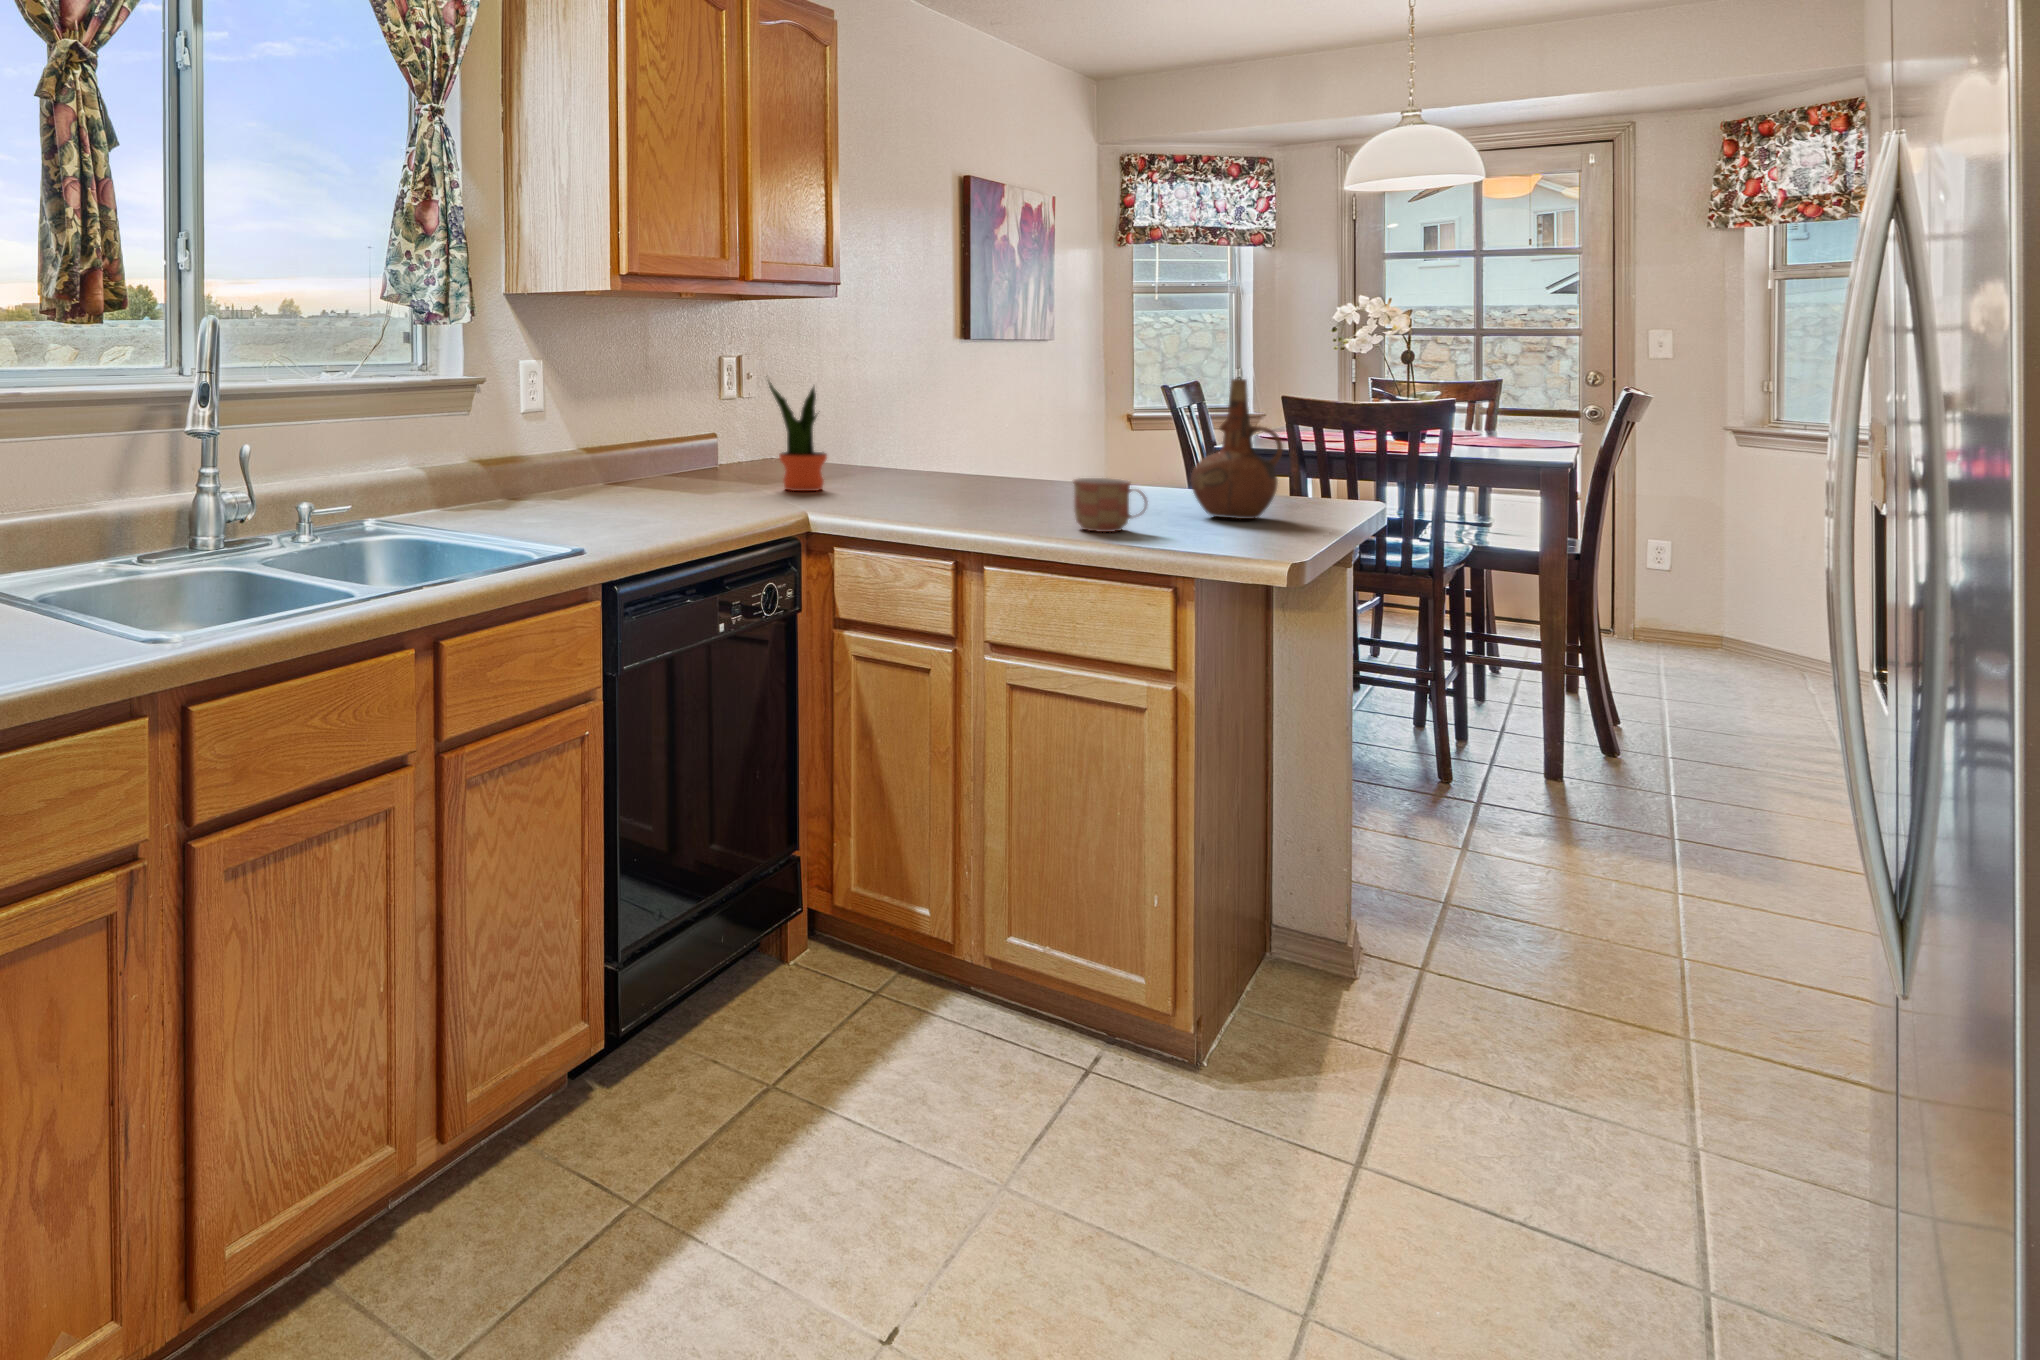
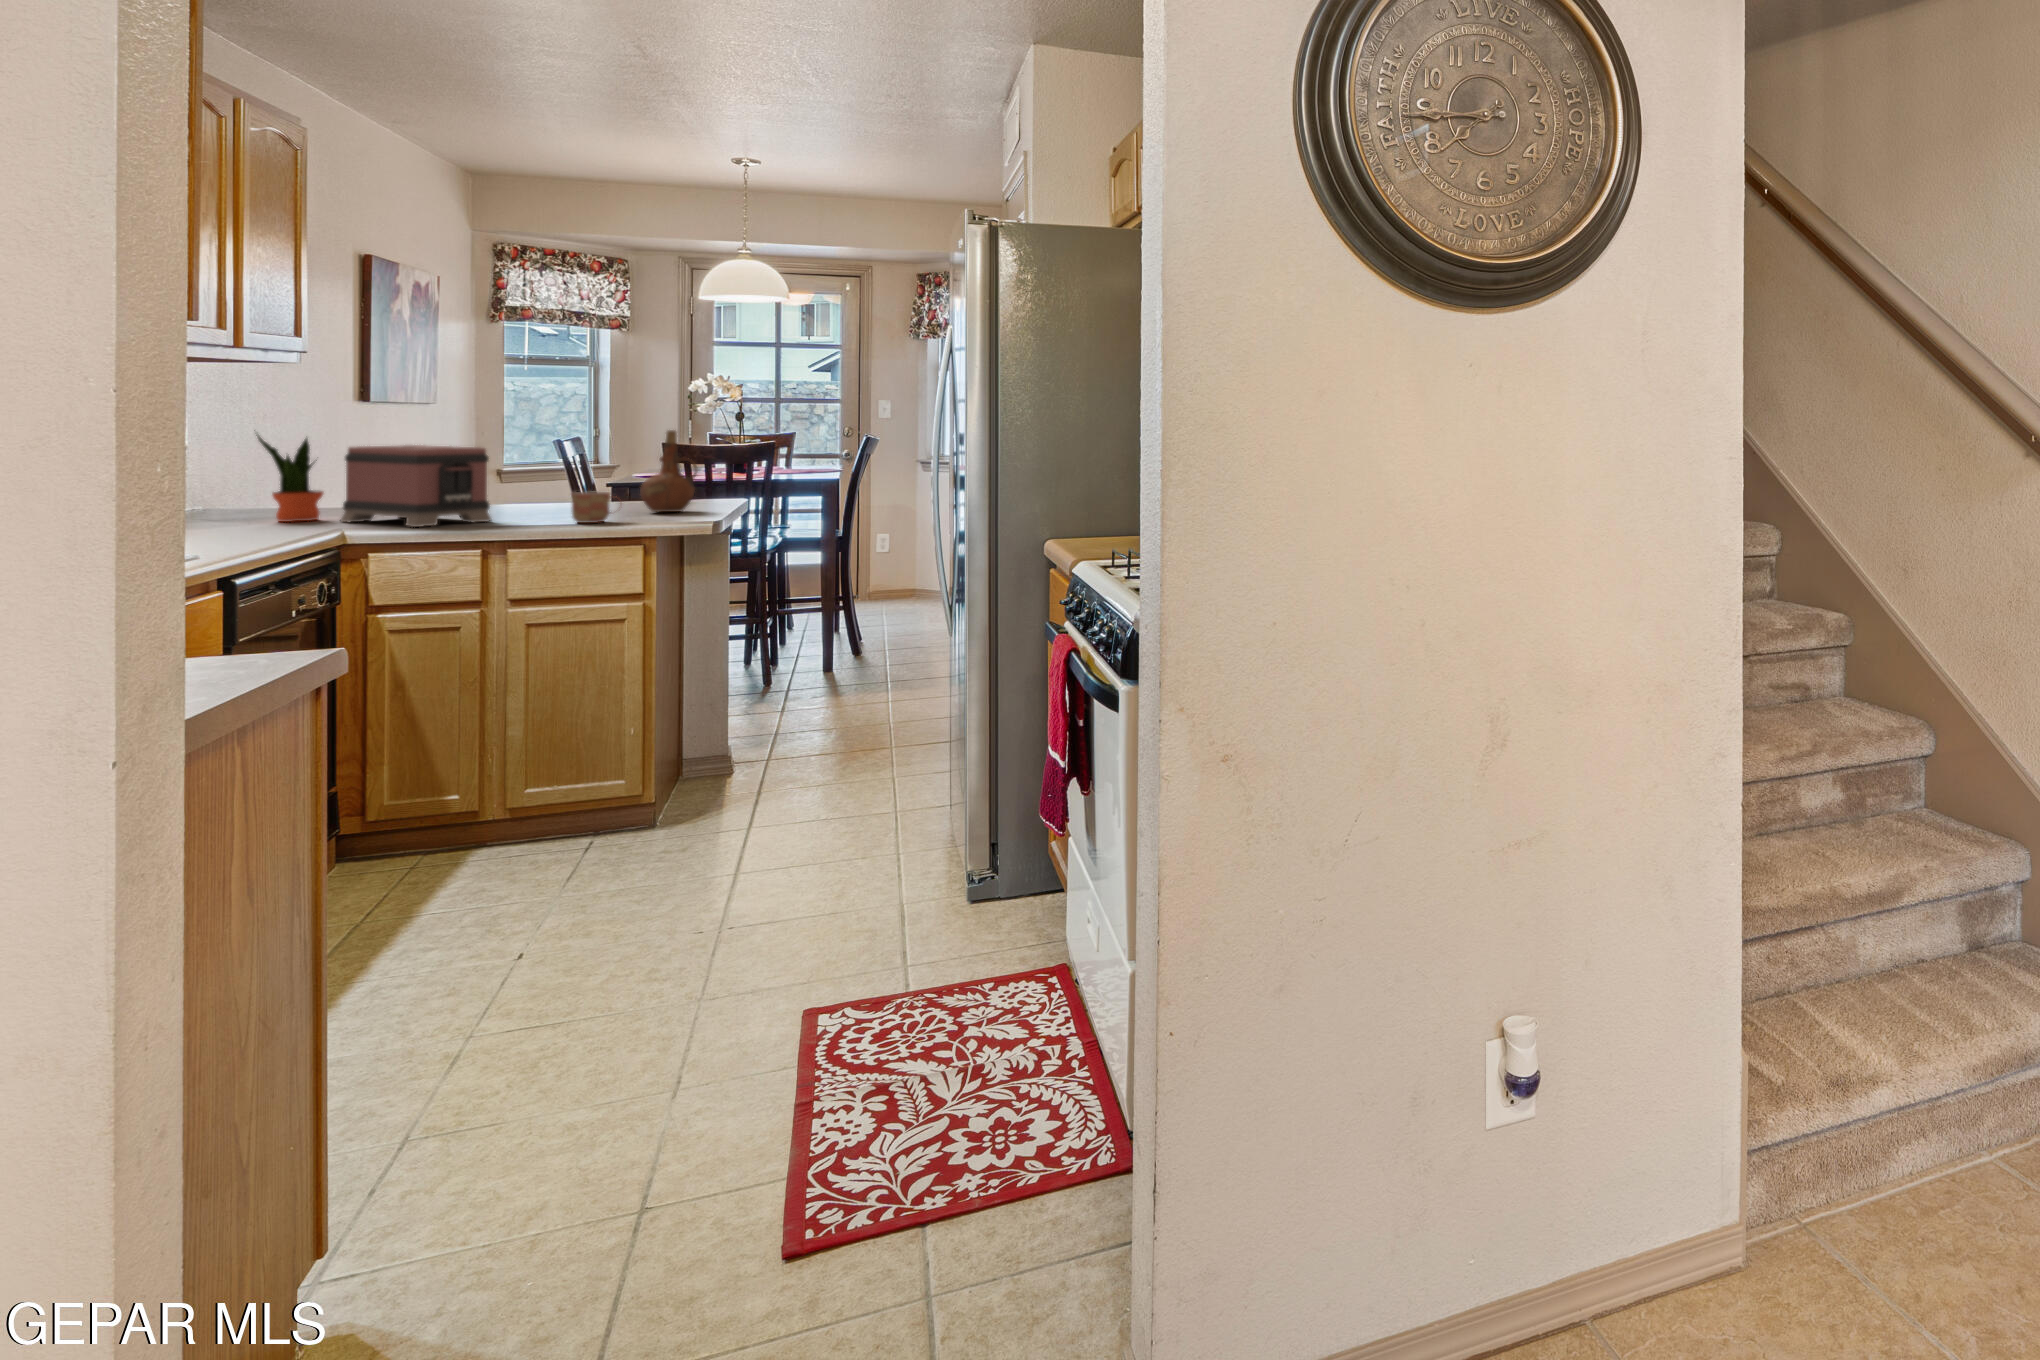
toaster: none [833,397,985,514] -> present [341,445,491,527]

